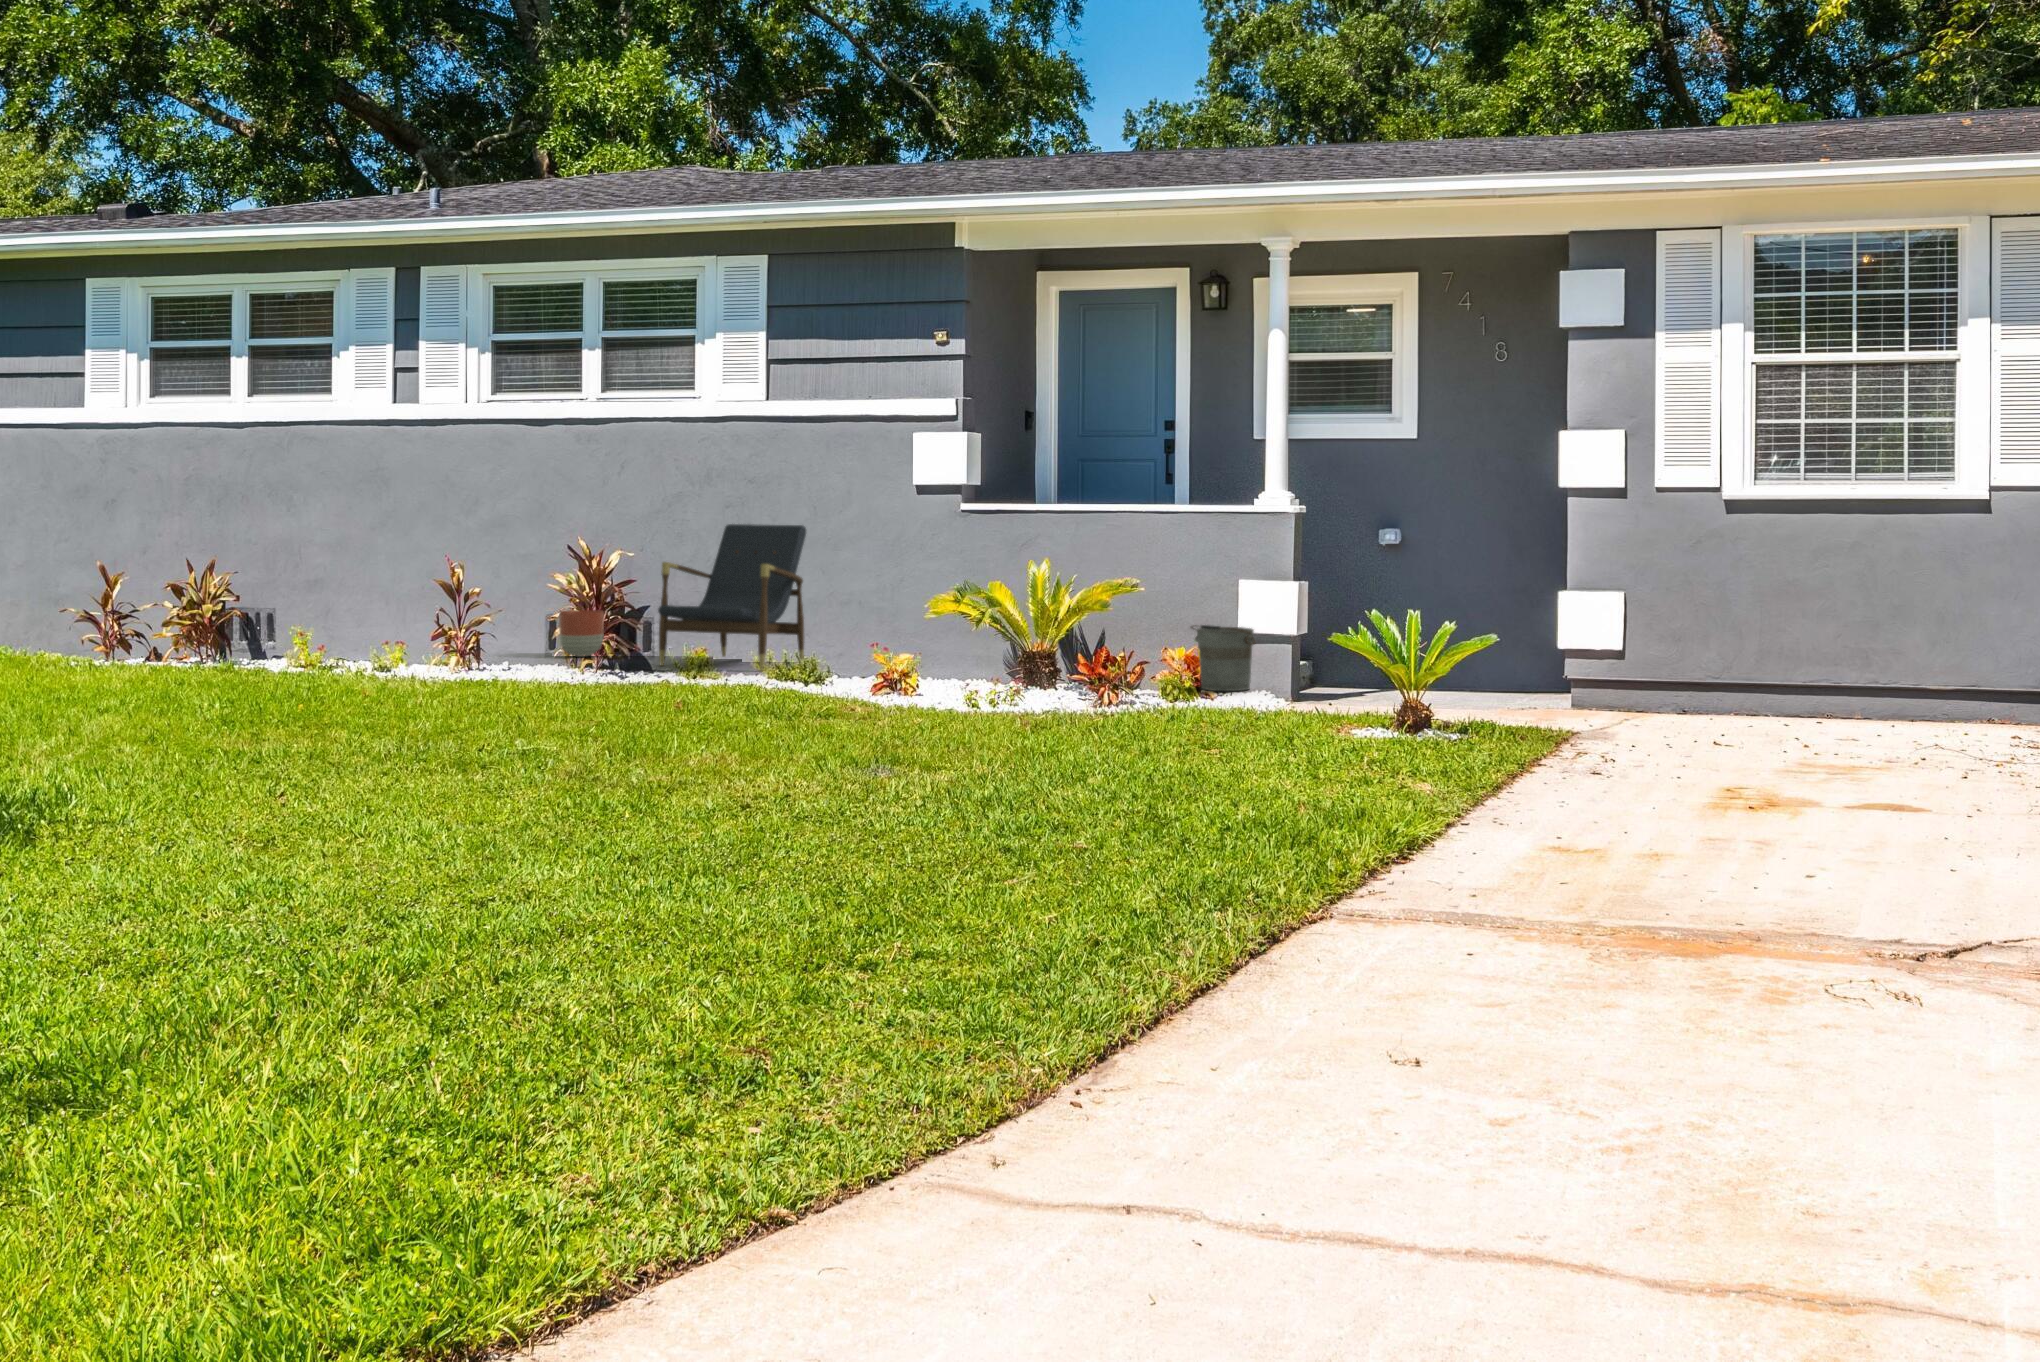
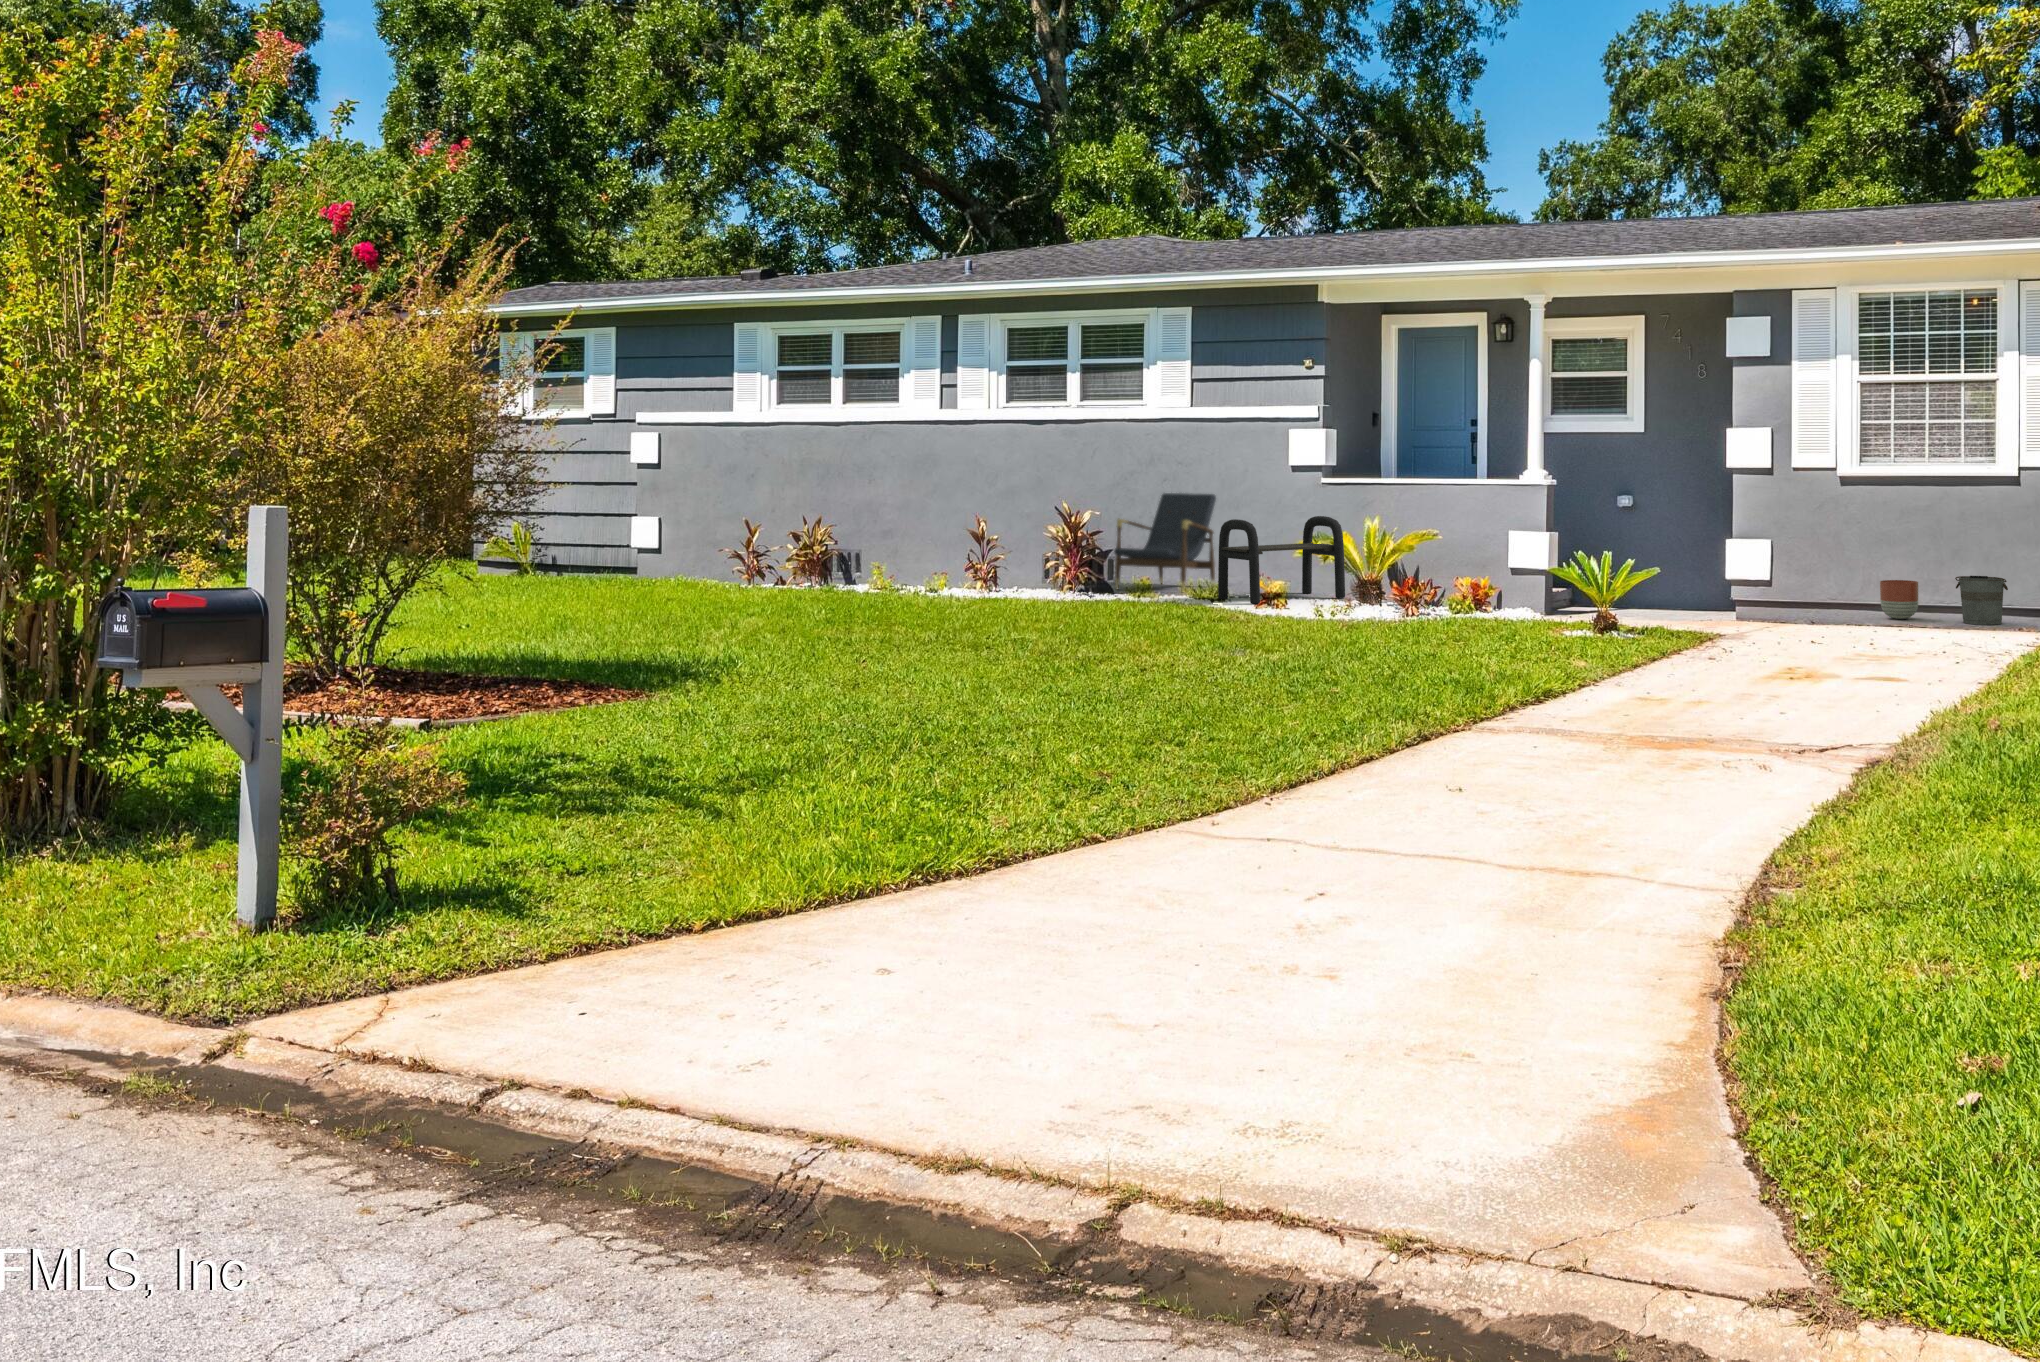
bench: none [818,558,1005,689] -> present [1218,516,1345,604]
planter: present [559,610,604,657] -> present [1880,580,1918,619]
bucket: present [1191,625,1256,691] -> present [1955,576,2008,625]

